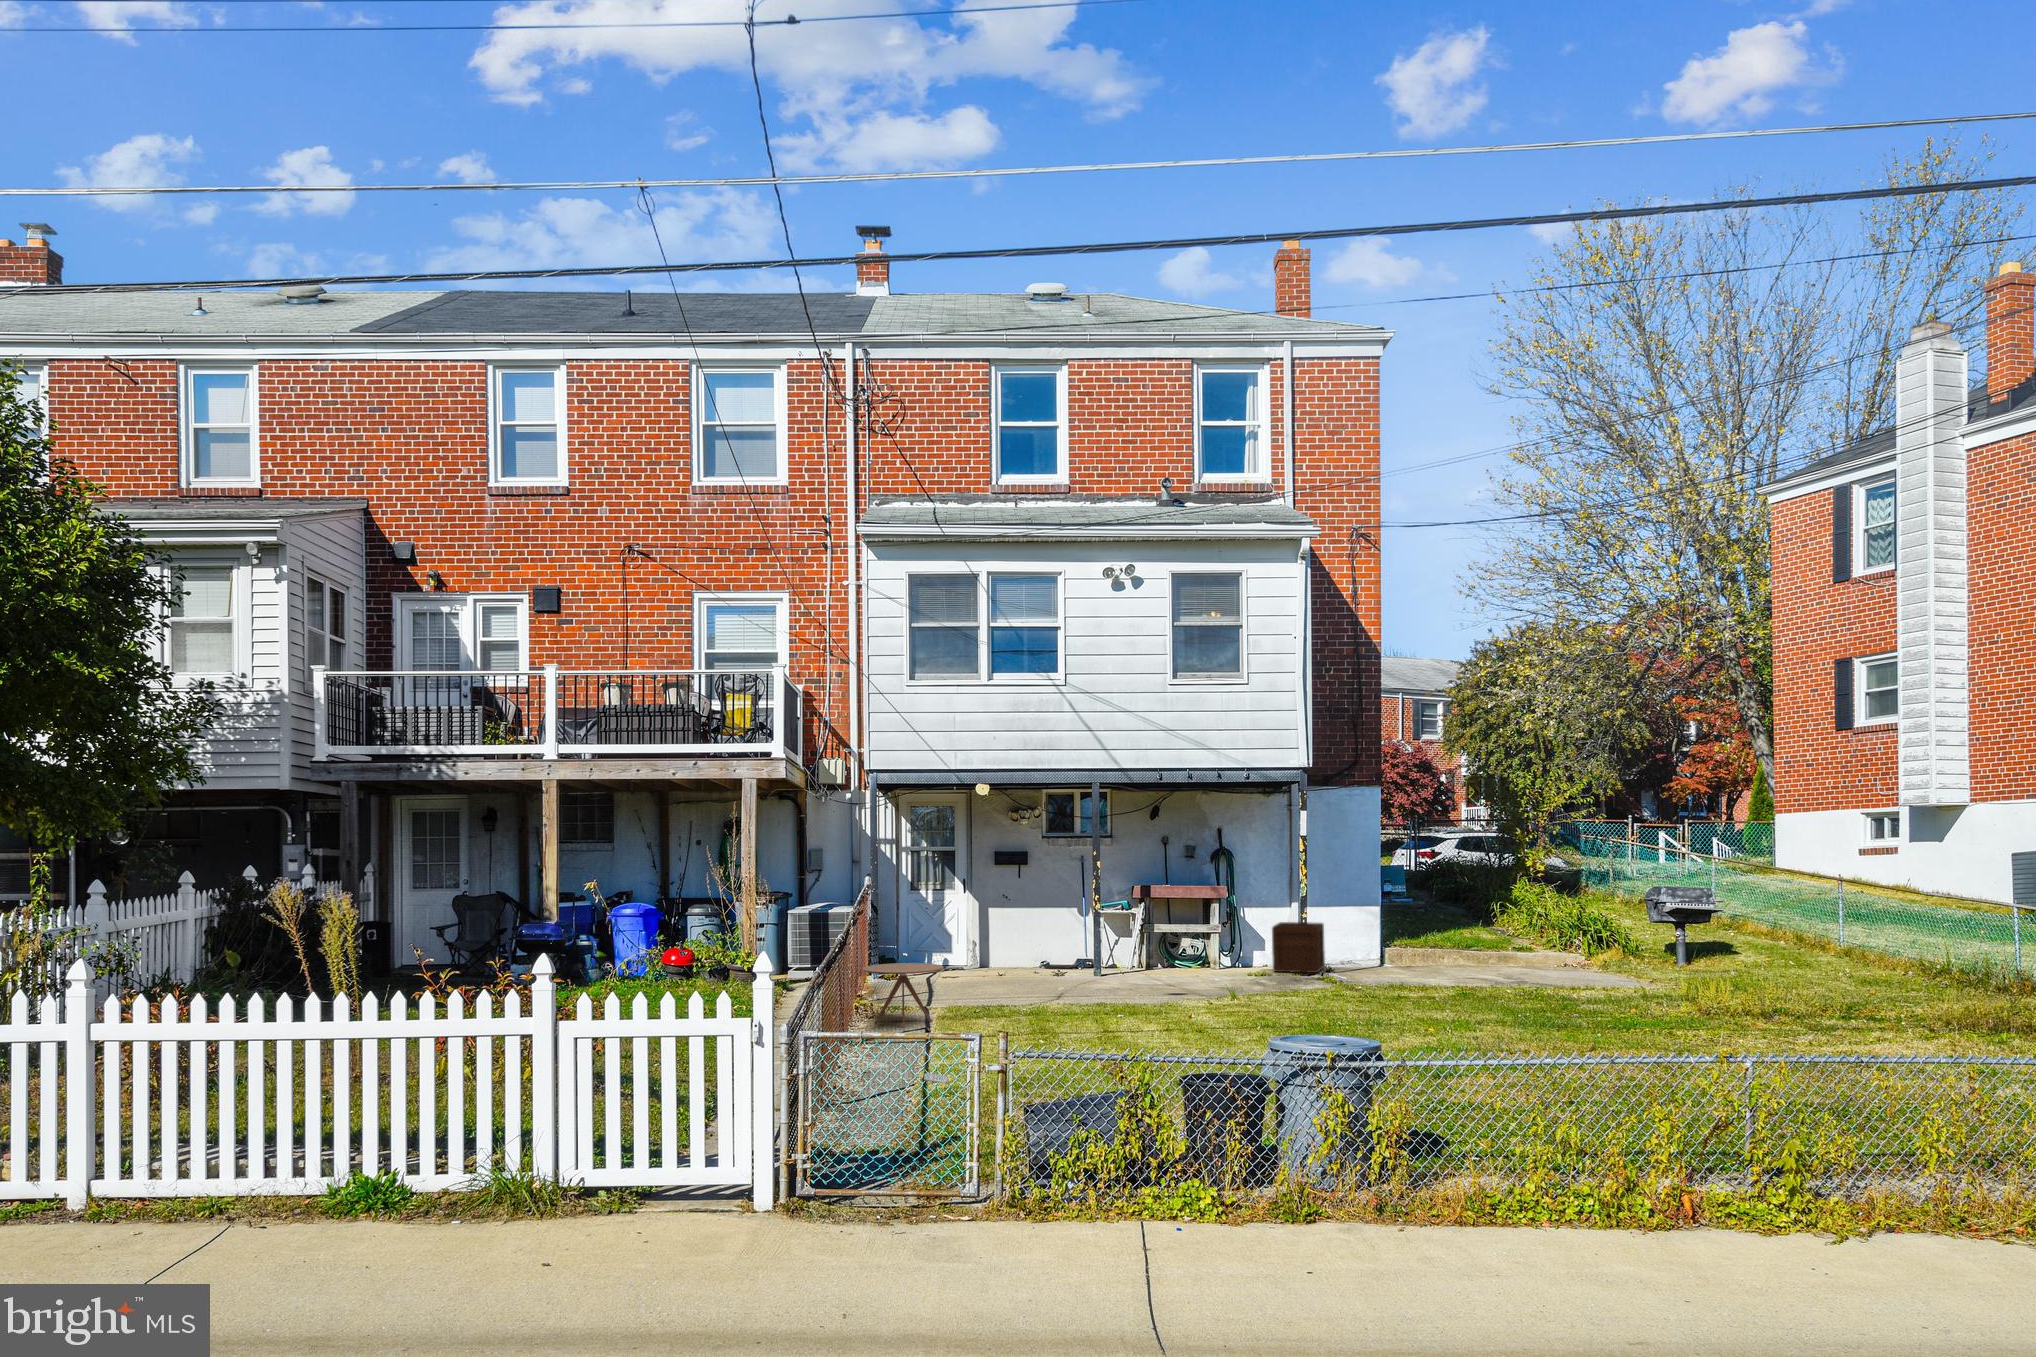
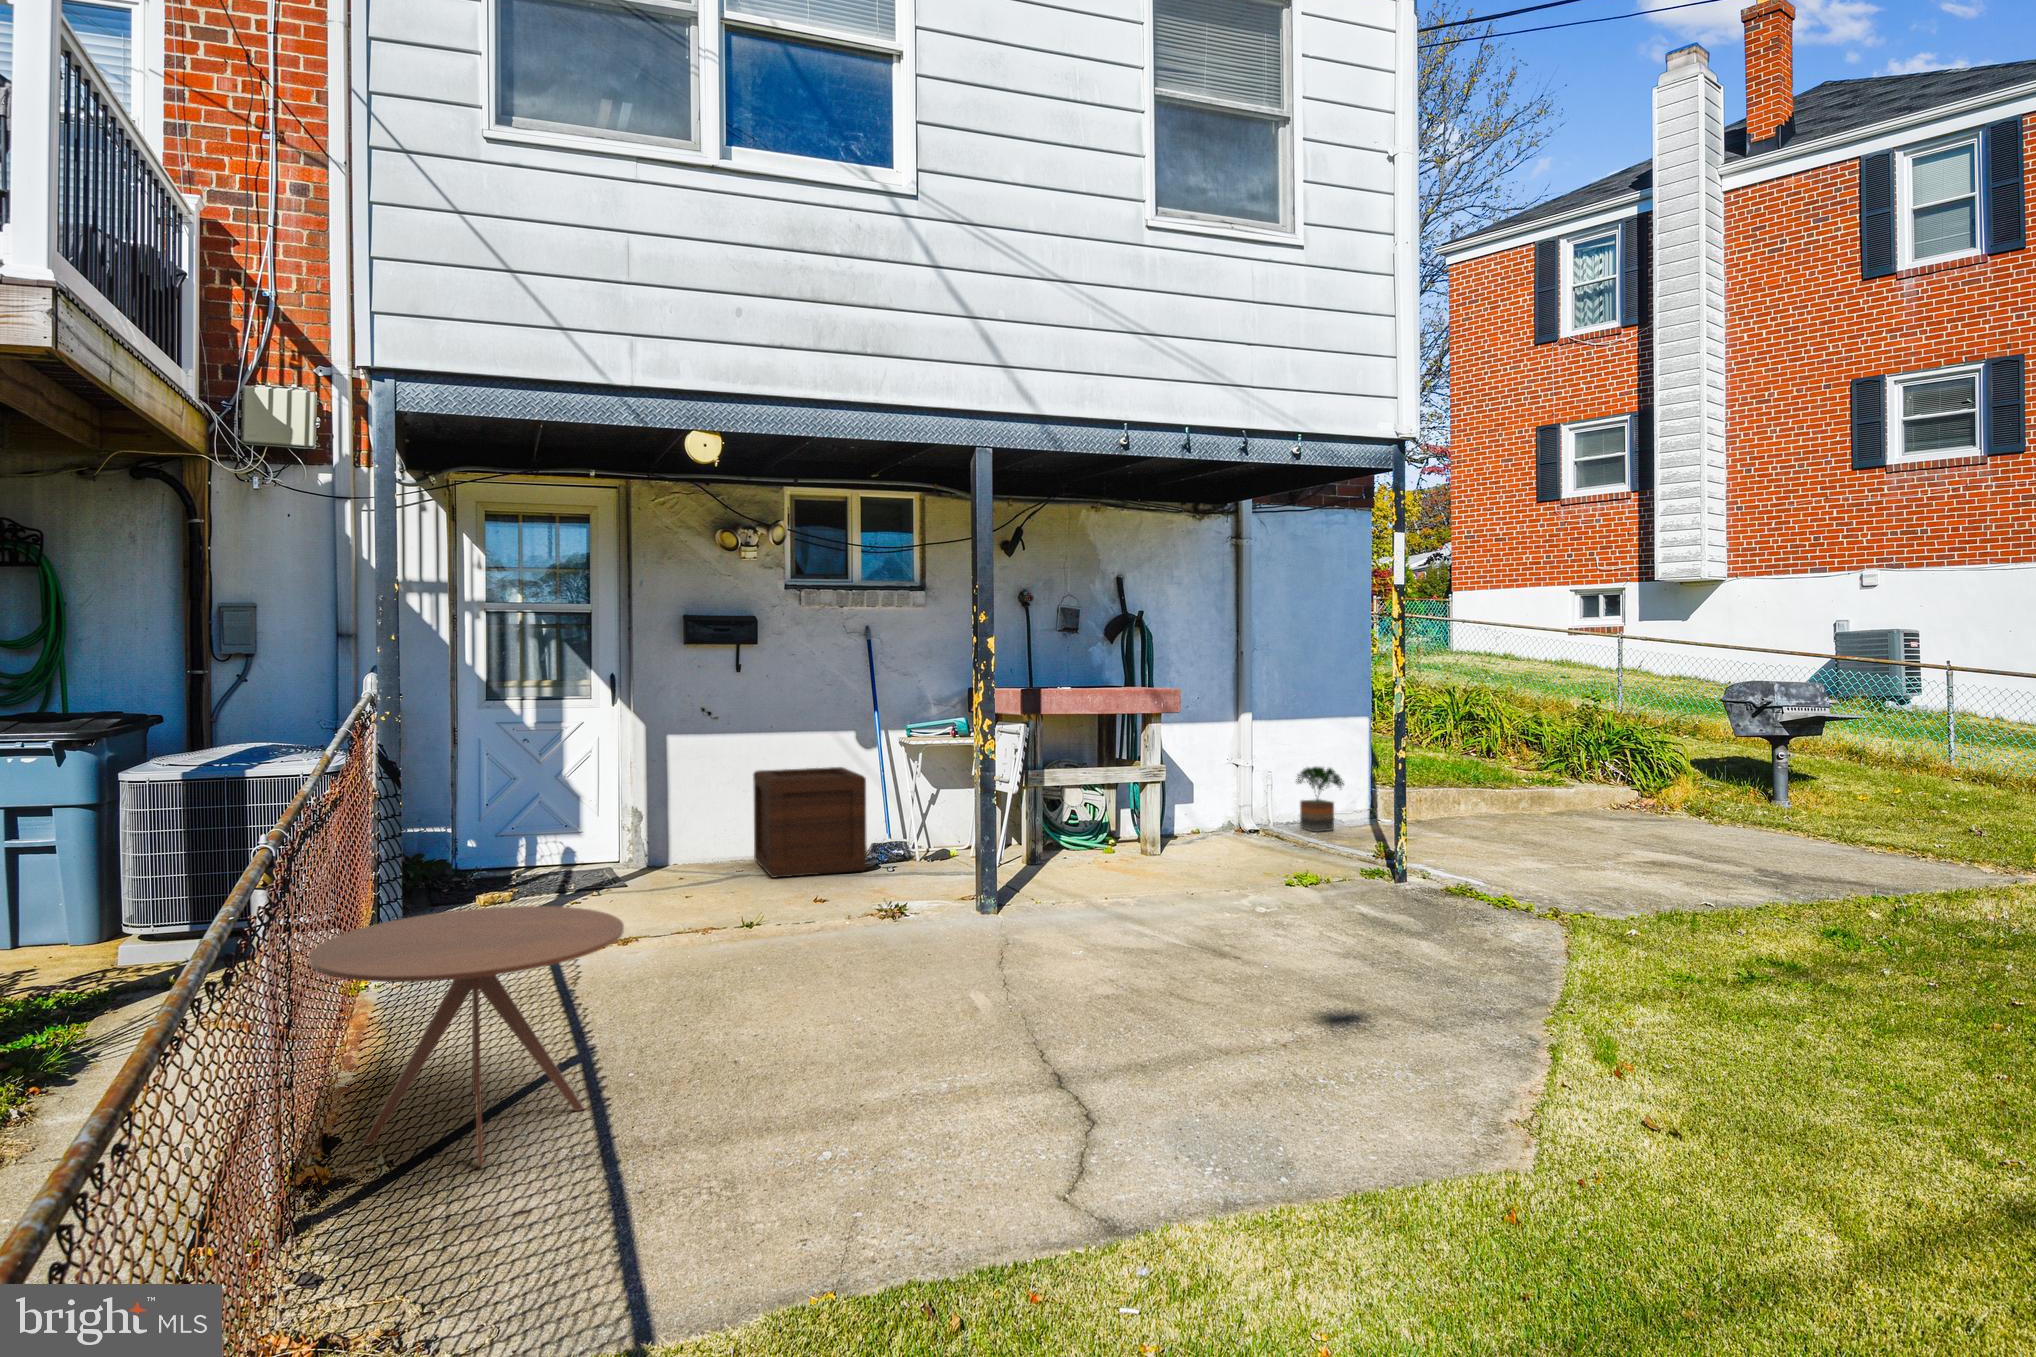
wooden crate: present [1272,922,1325,973] -> present [753,767,867,878]
potted tree: none [1338,931,1365,970] -> present [1296,767,1344,832]

